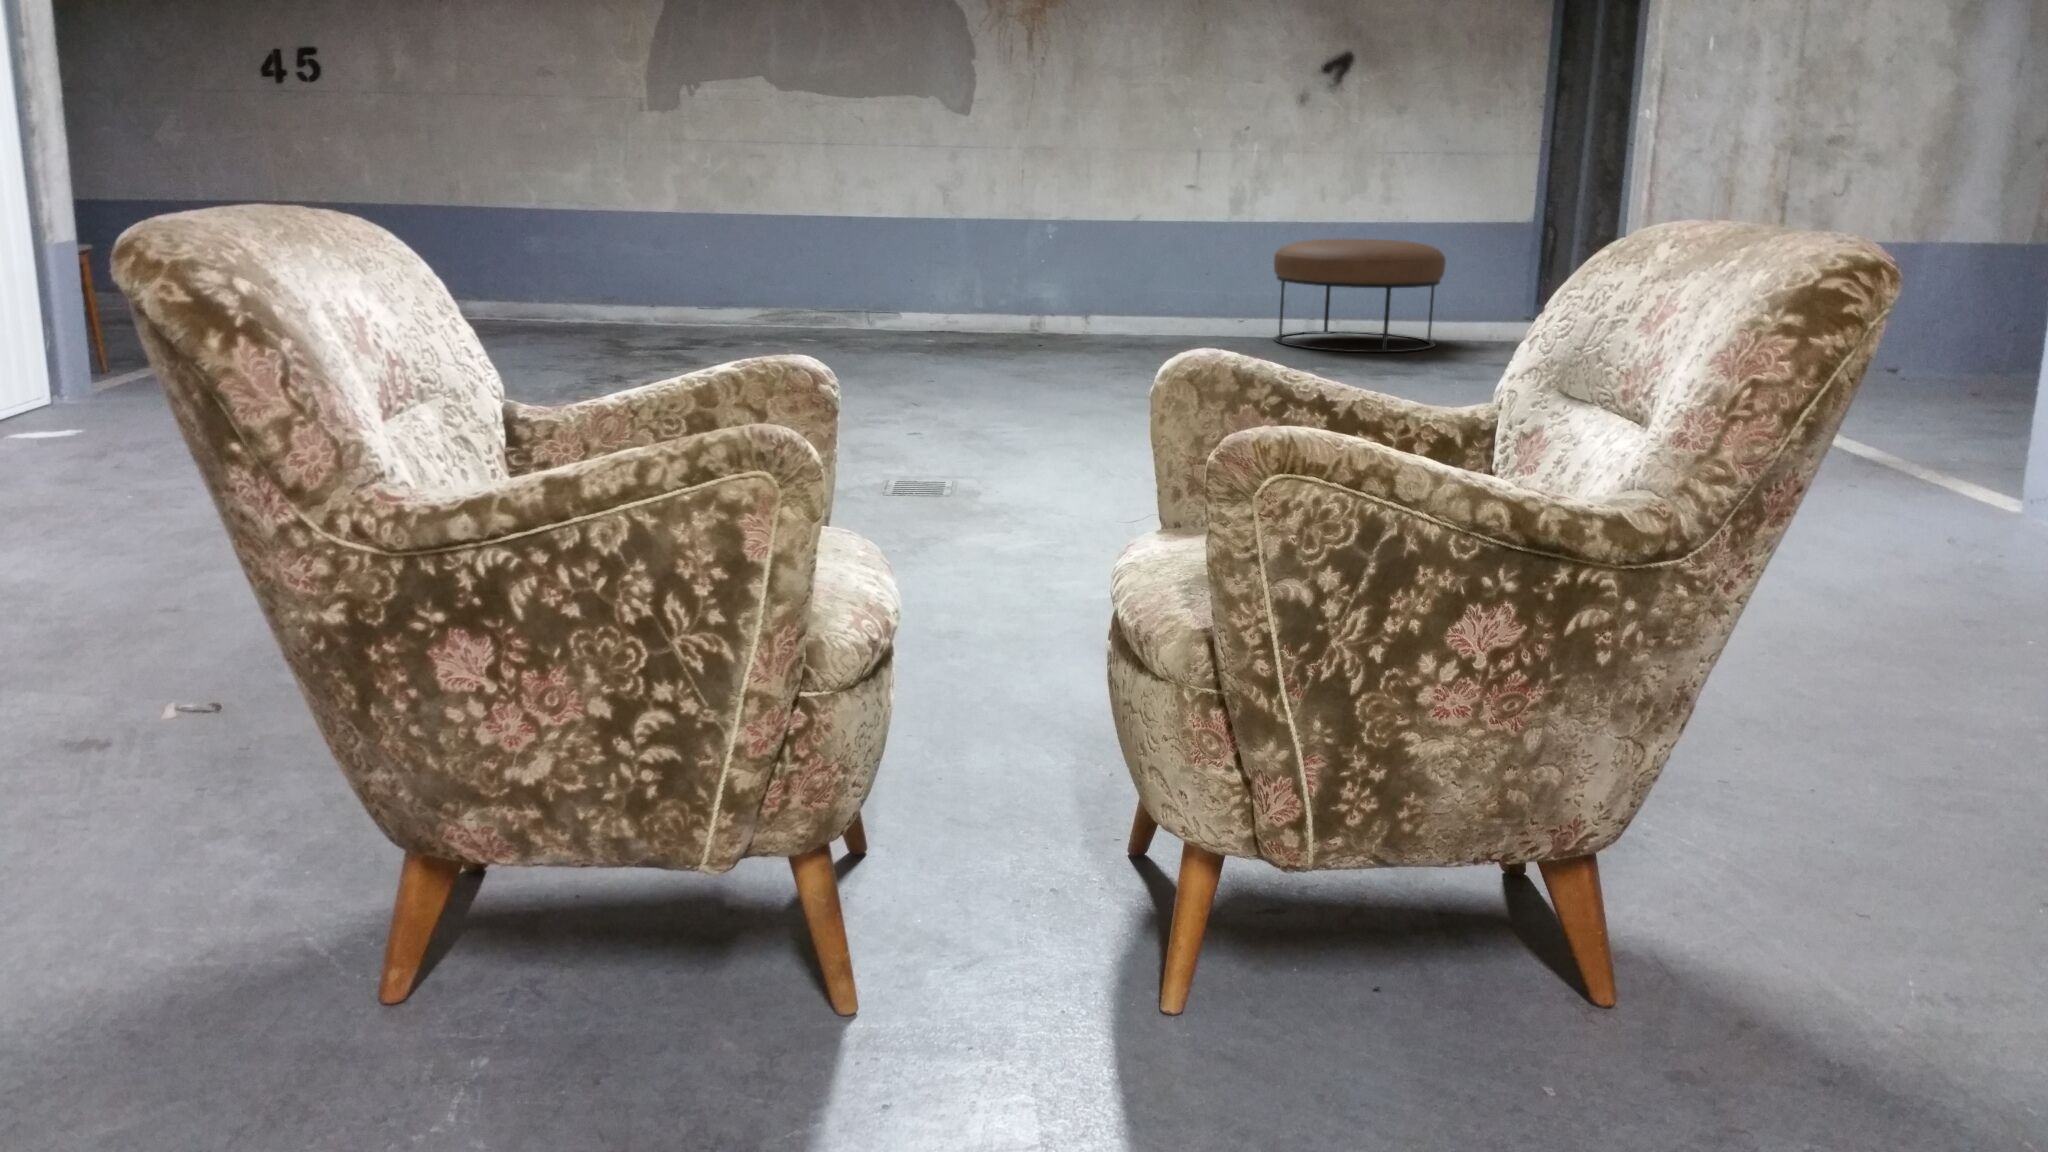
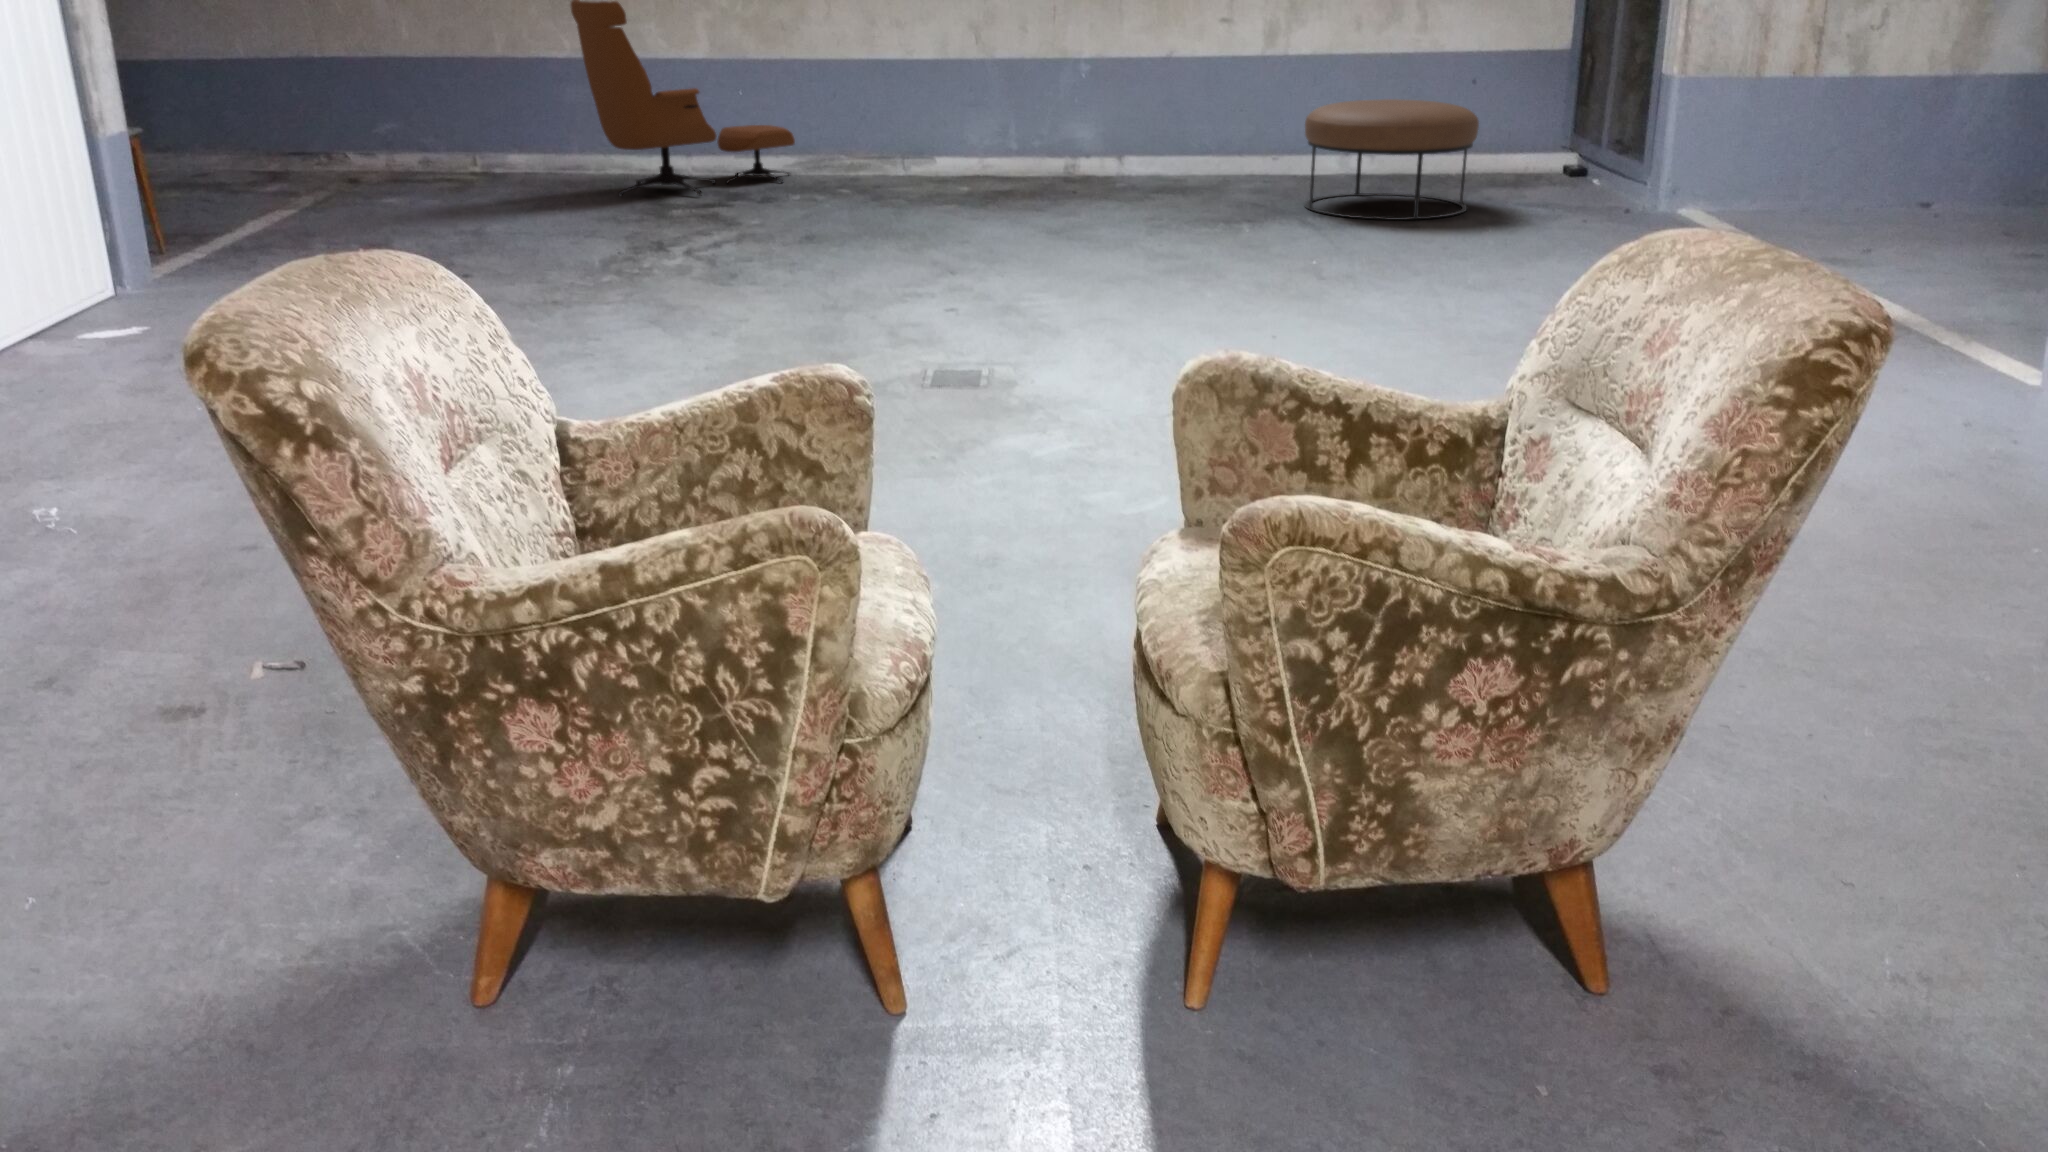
lounge chair: none [546,127,766,321] -> present [571,0,795,196]

